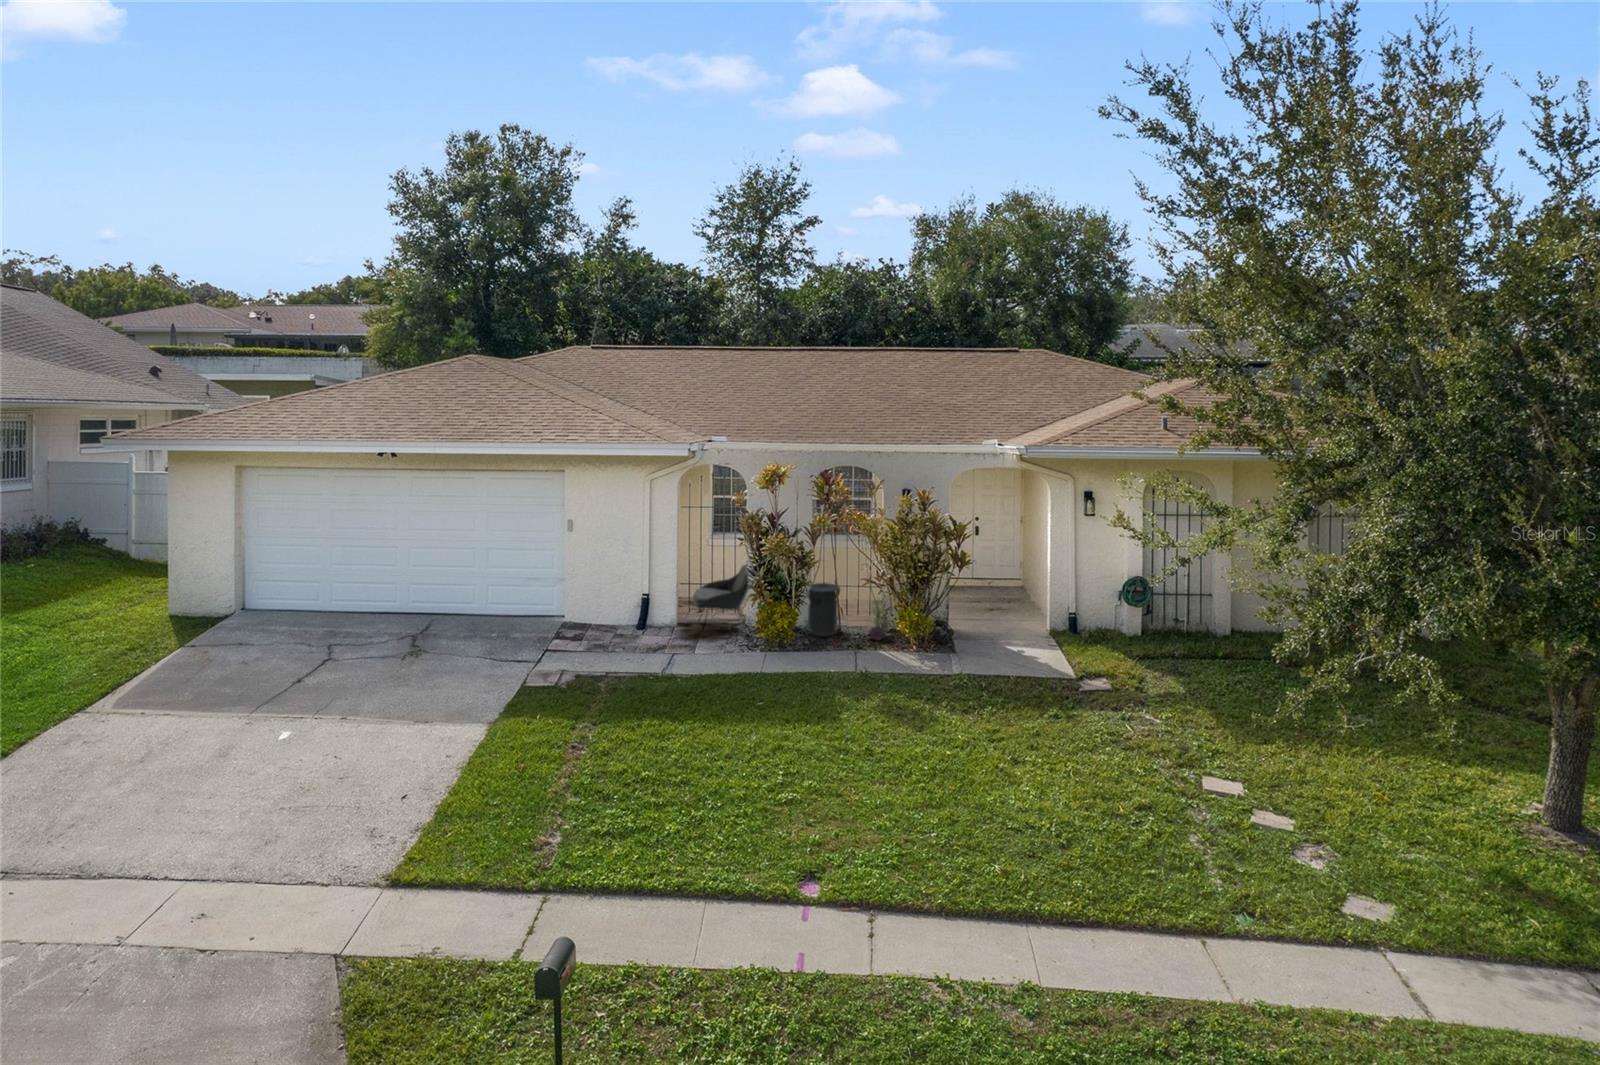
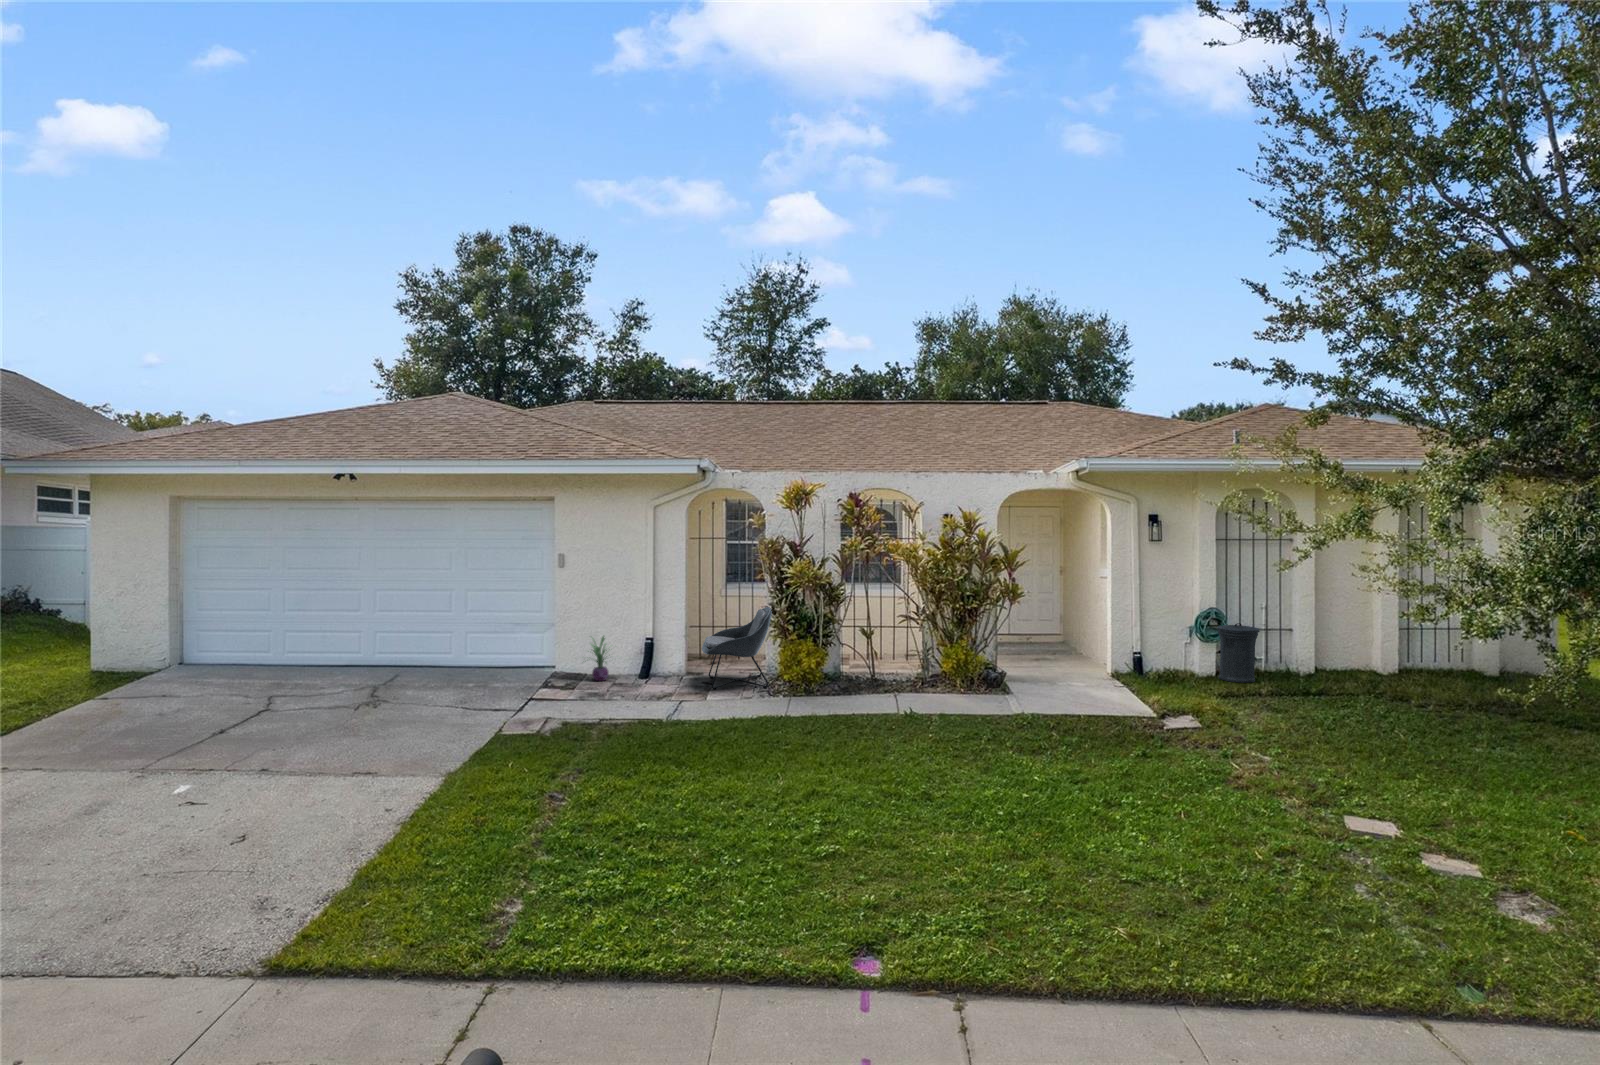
trash can: present [808,583,840,637] -> present [1217,623,1260,683]
decorative plant: present [866,599,884,641] -> present [591,636,609,681]

